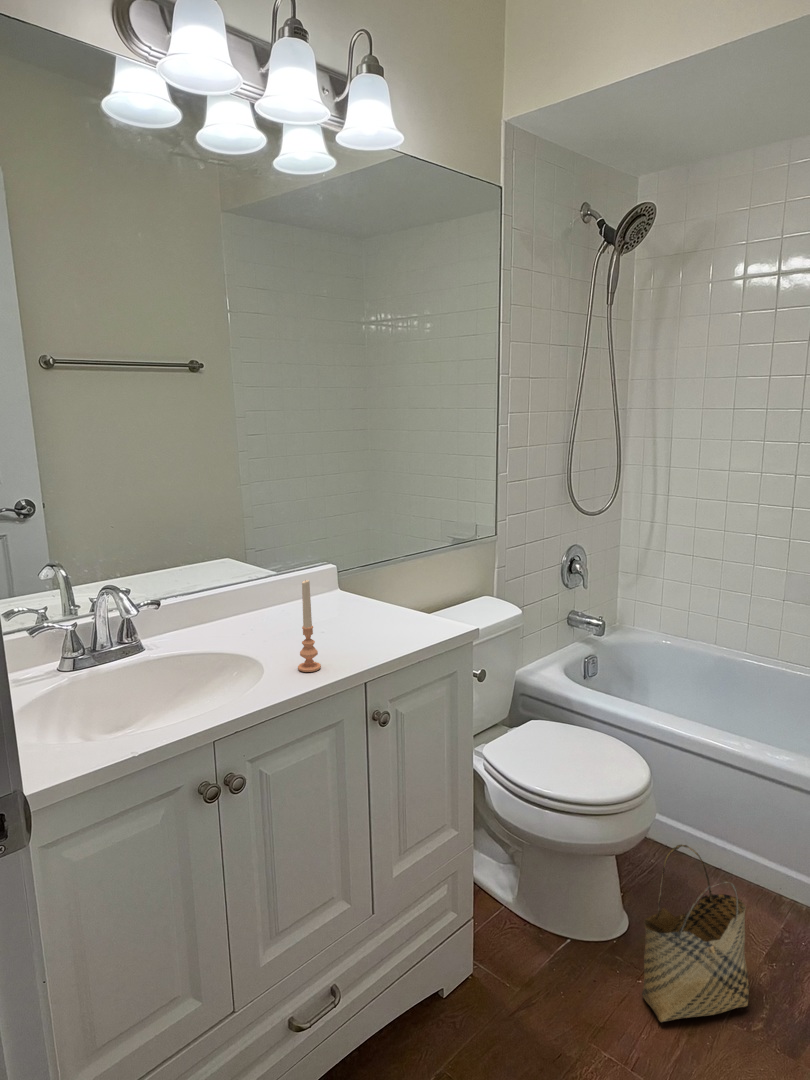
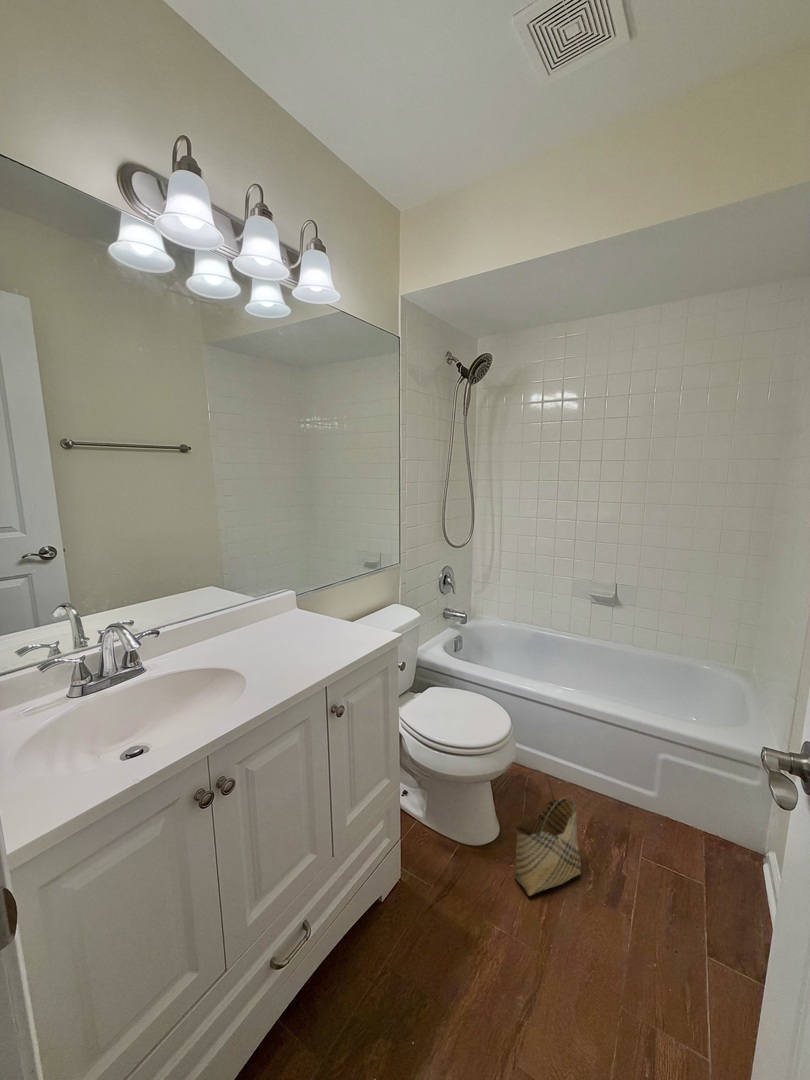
candle: present [298,580,321,672] -> none [274,612,292,683]

